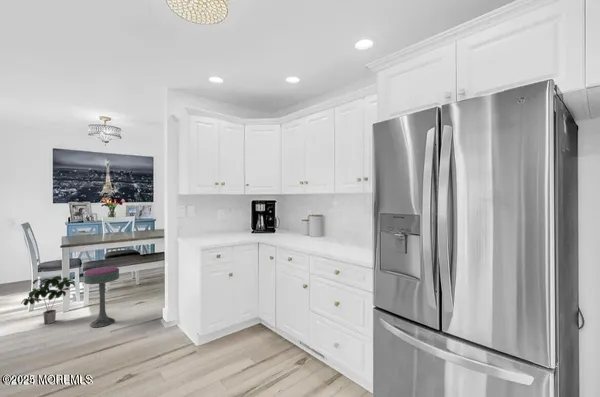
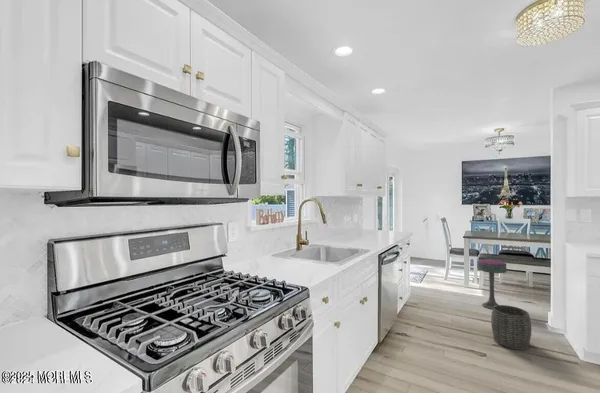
potted plant: present [22,276,75,324] -> none [439,258,472,293]
woven basket: none [110,316,153,369] -> present [491,305,531,350]

